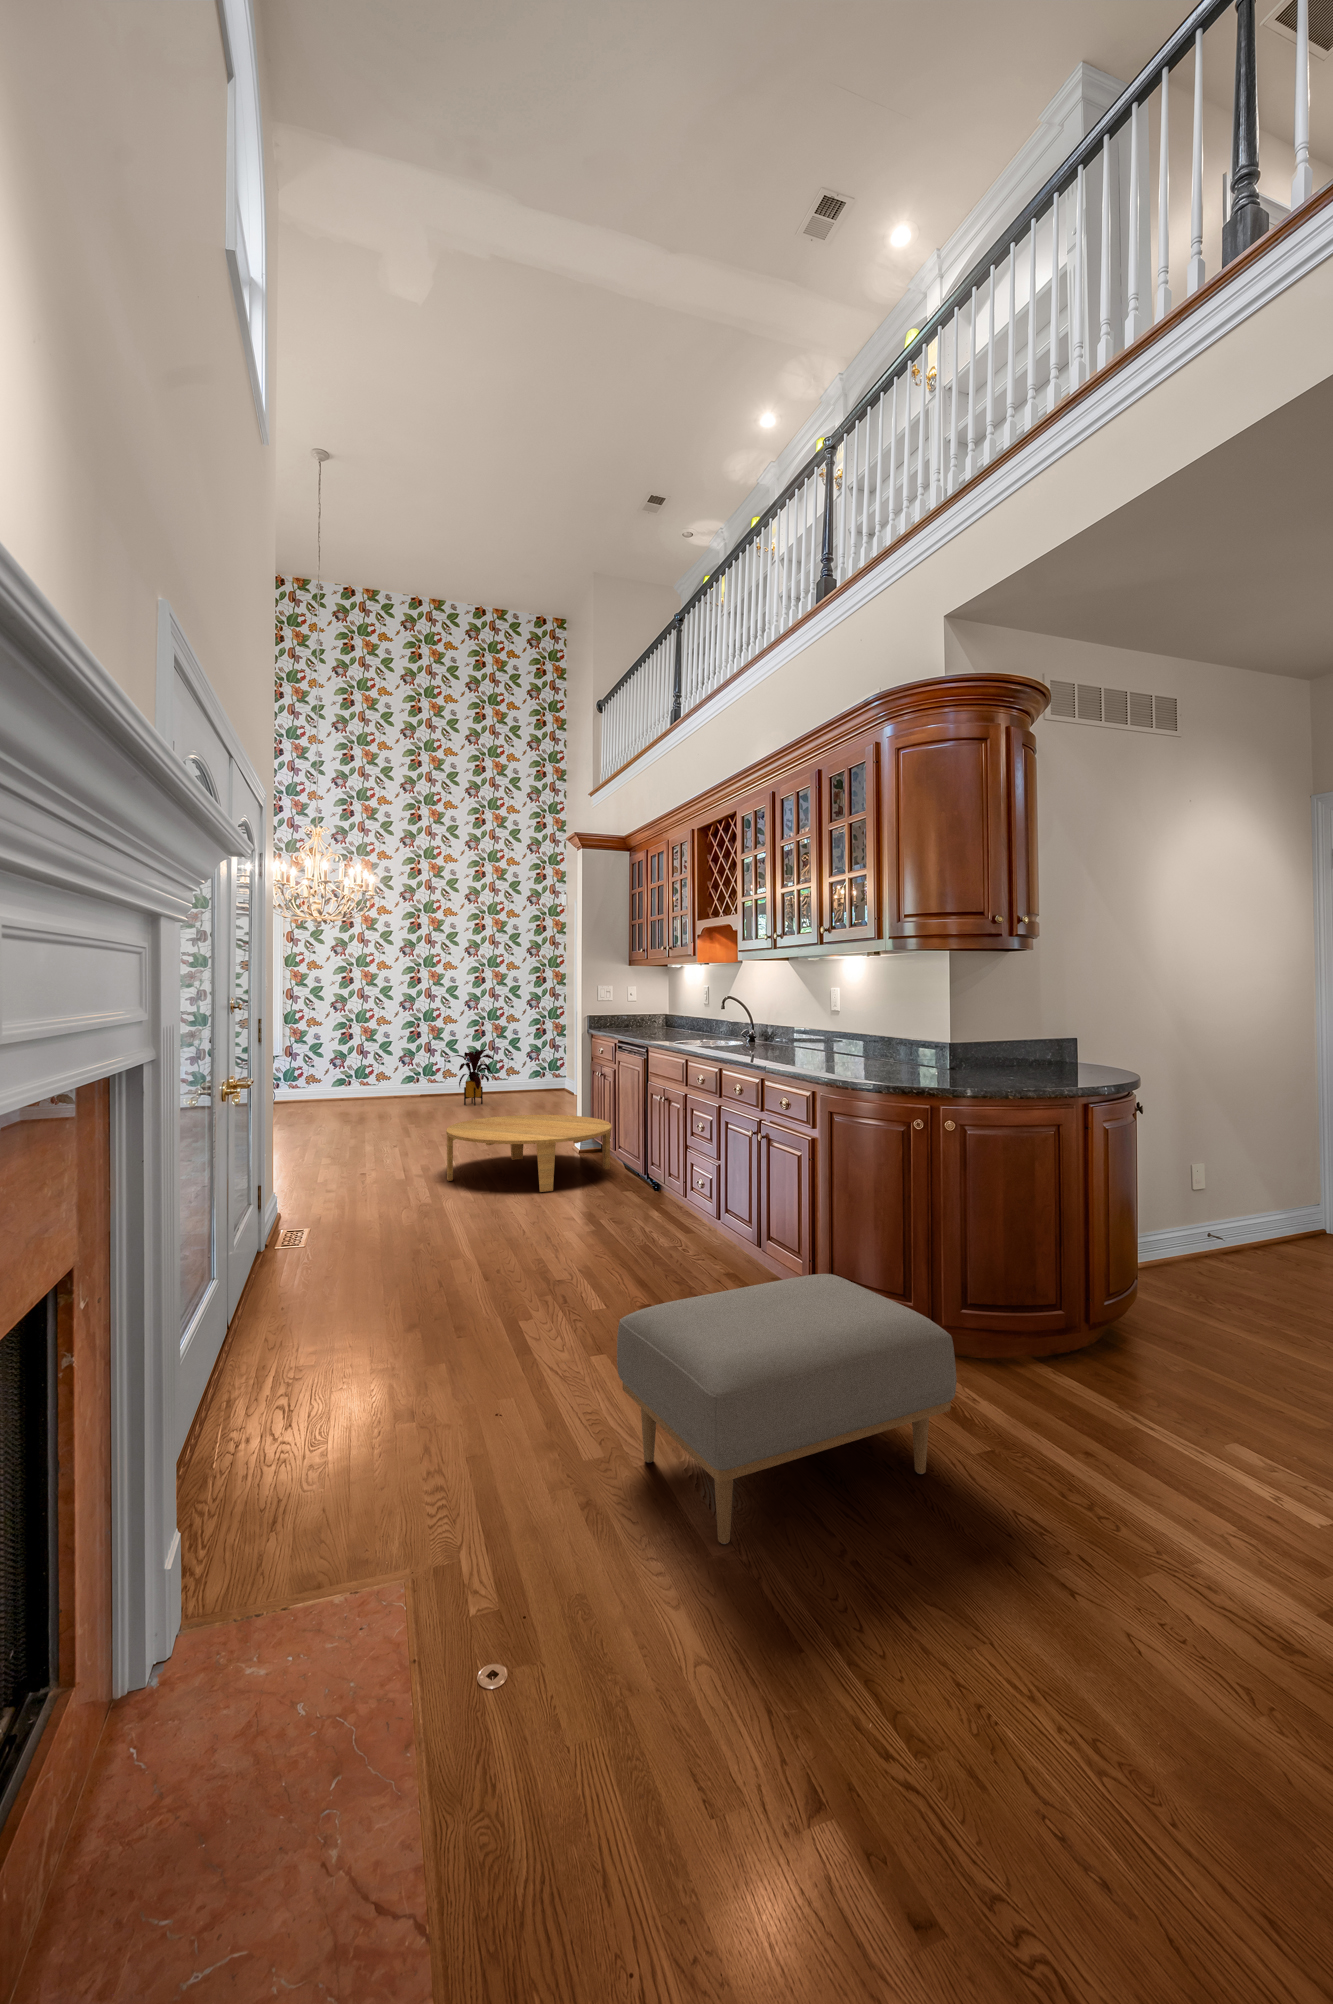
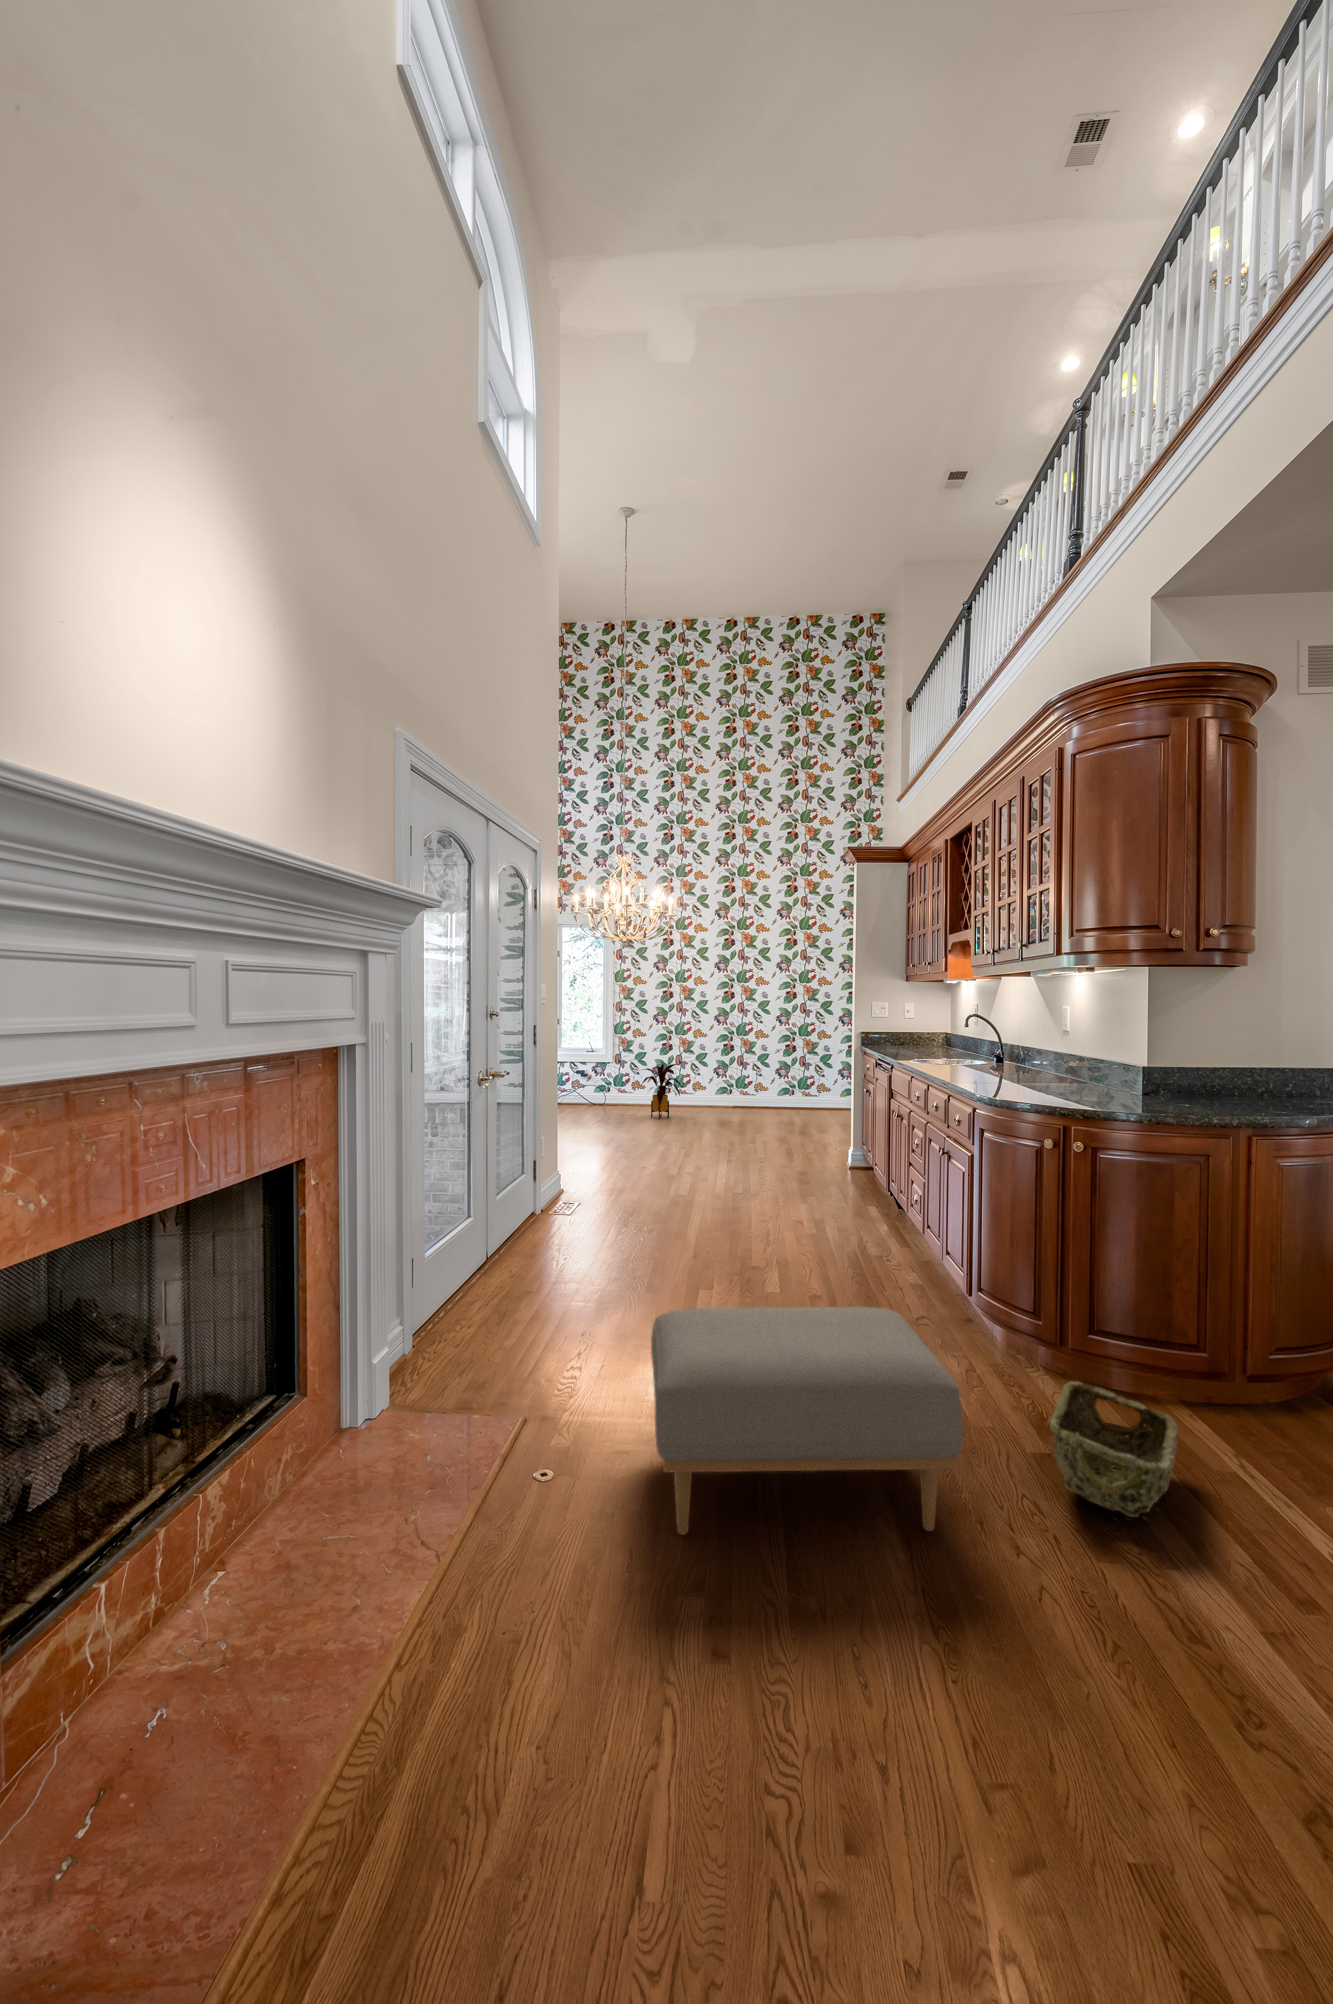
house plant: present [455,1049,496,1105] -> present [642,1064,682,1119]
coffee table: present [446,1115,612,1192] -> none [699,1131,864,1208]
woven basket: none [955,1312,1082,1418] -> present [1050,1381,1178,1517]

